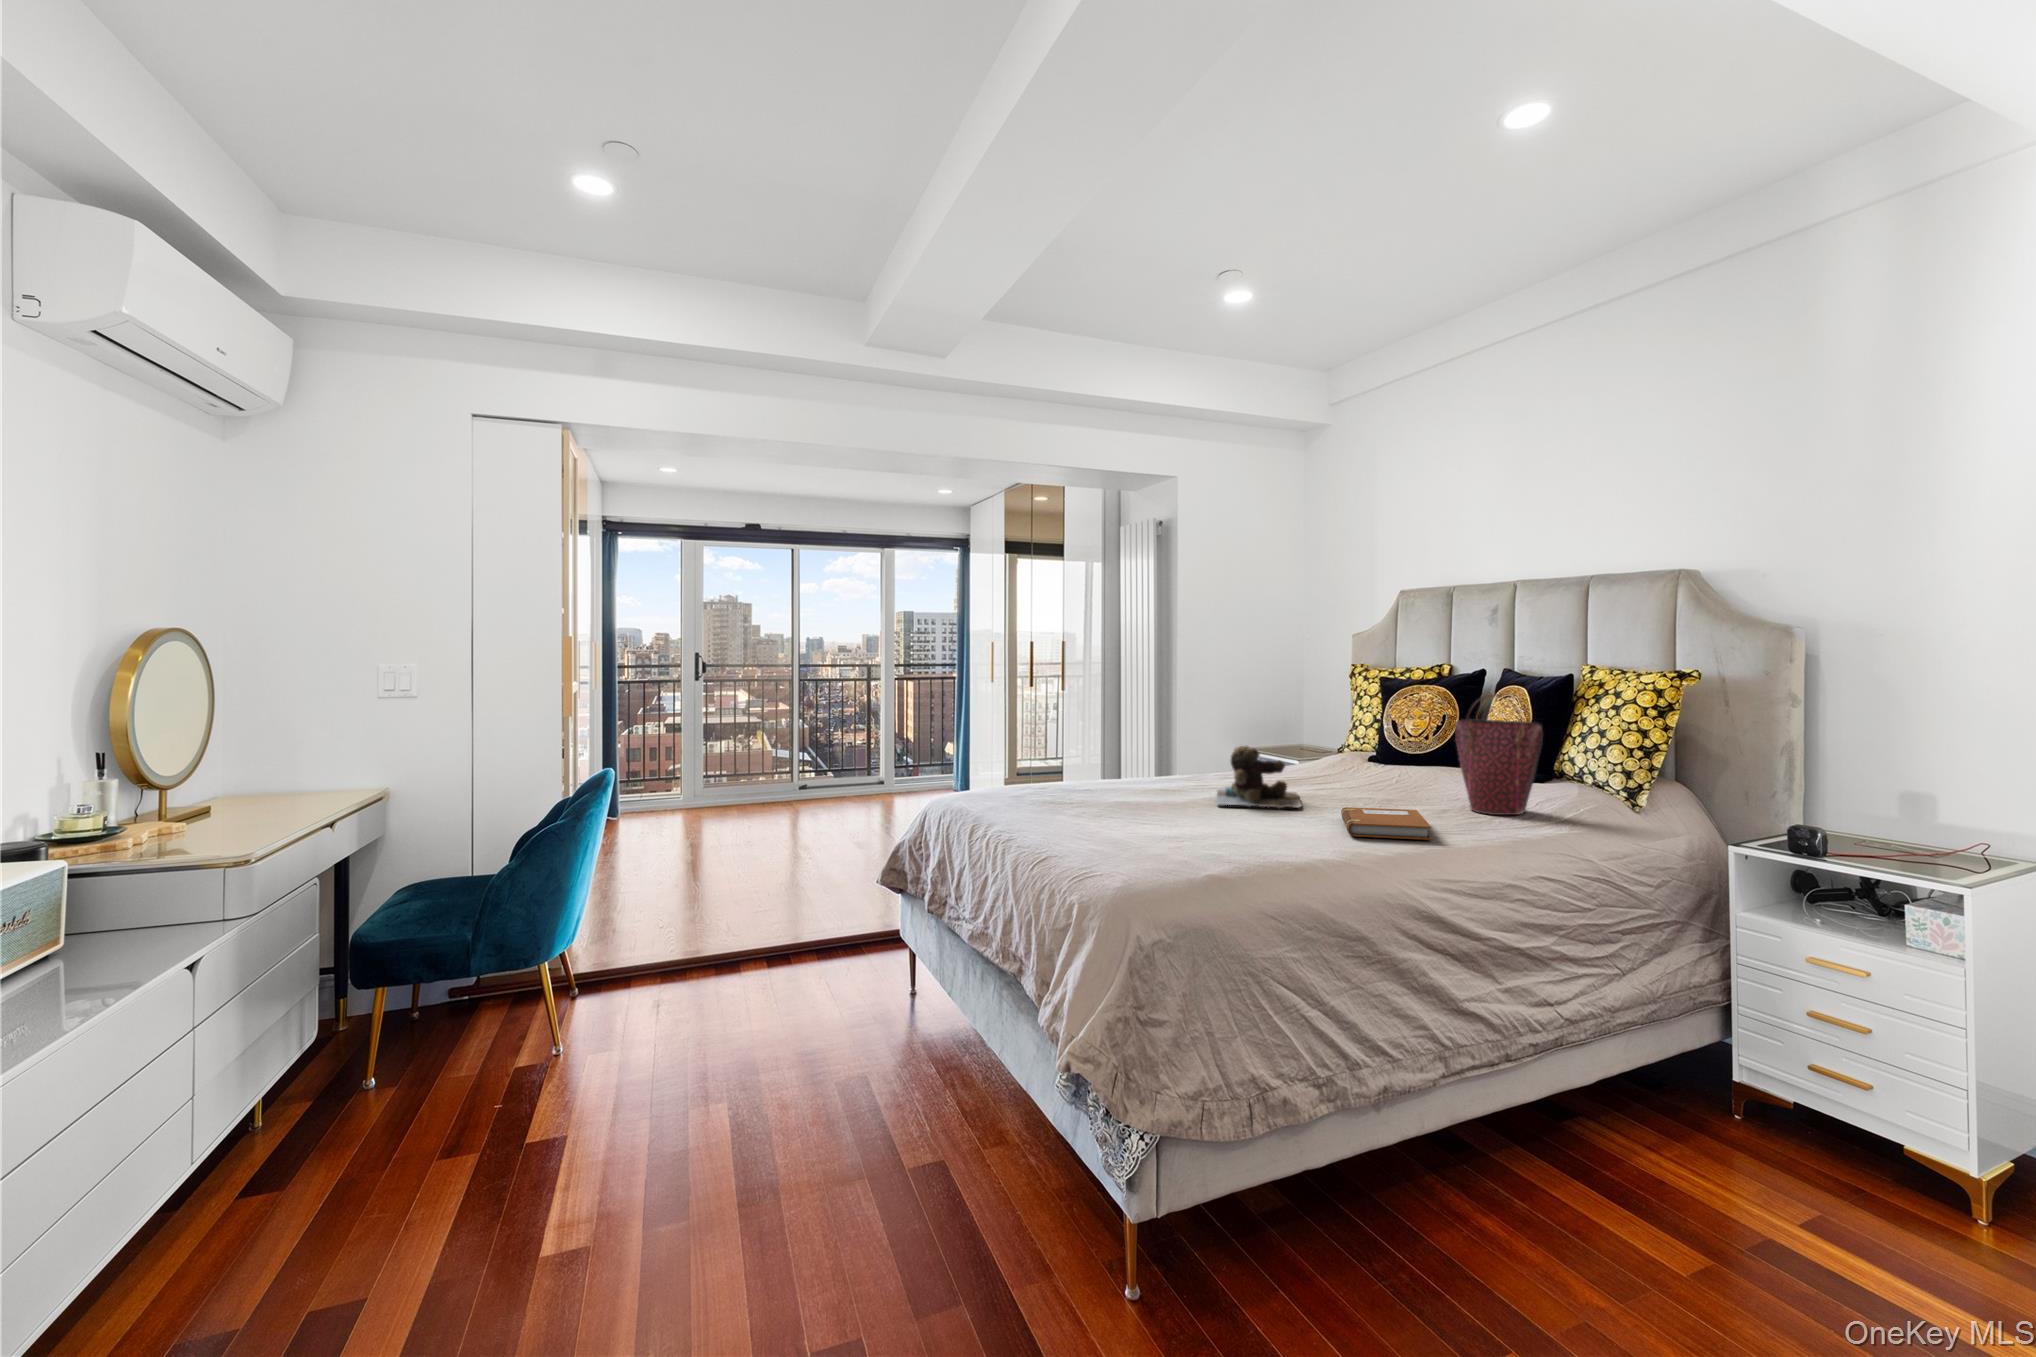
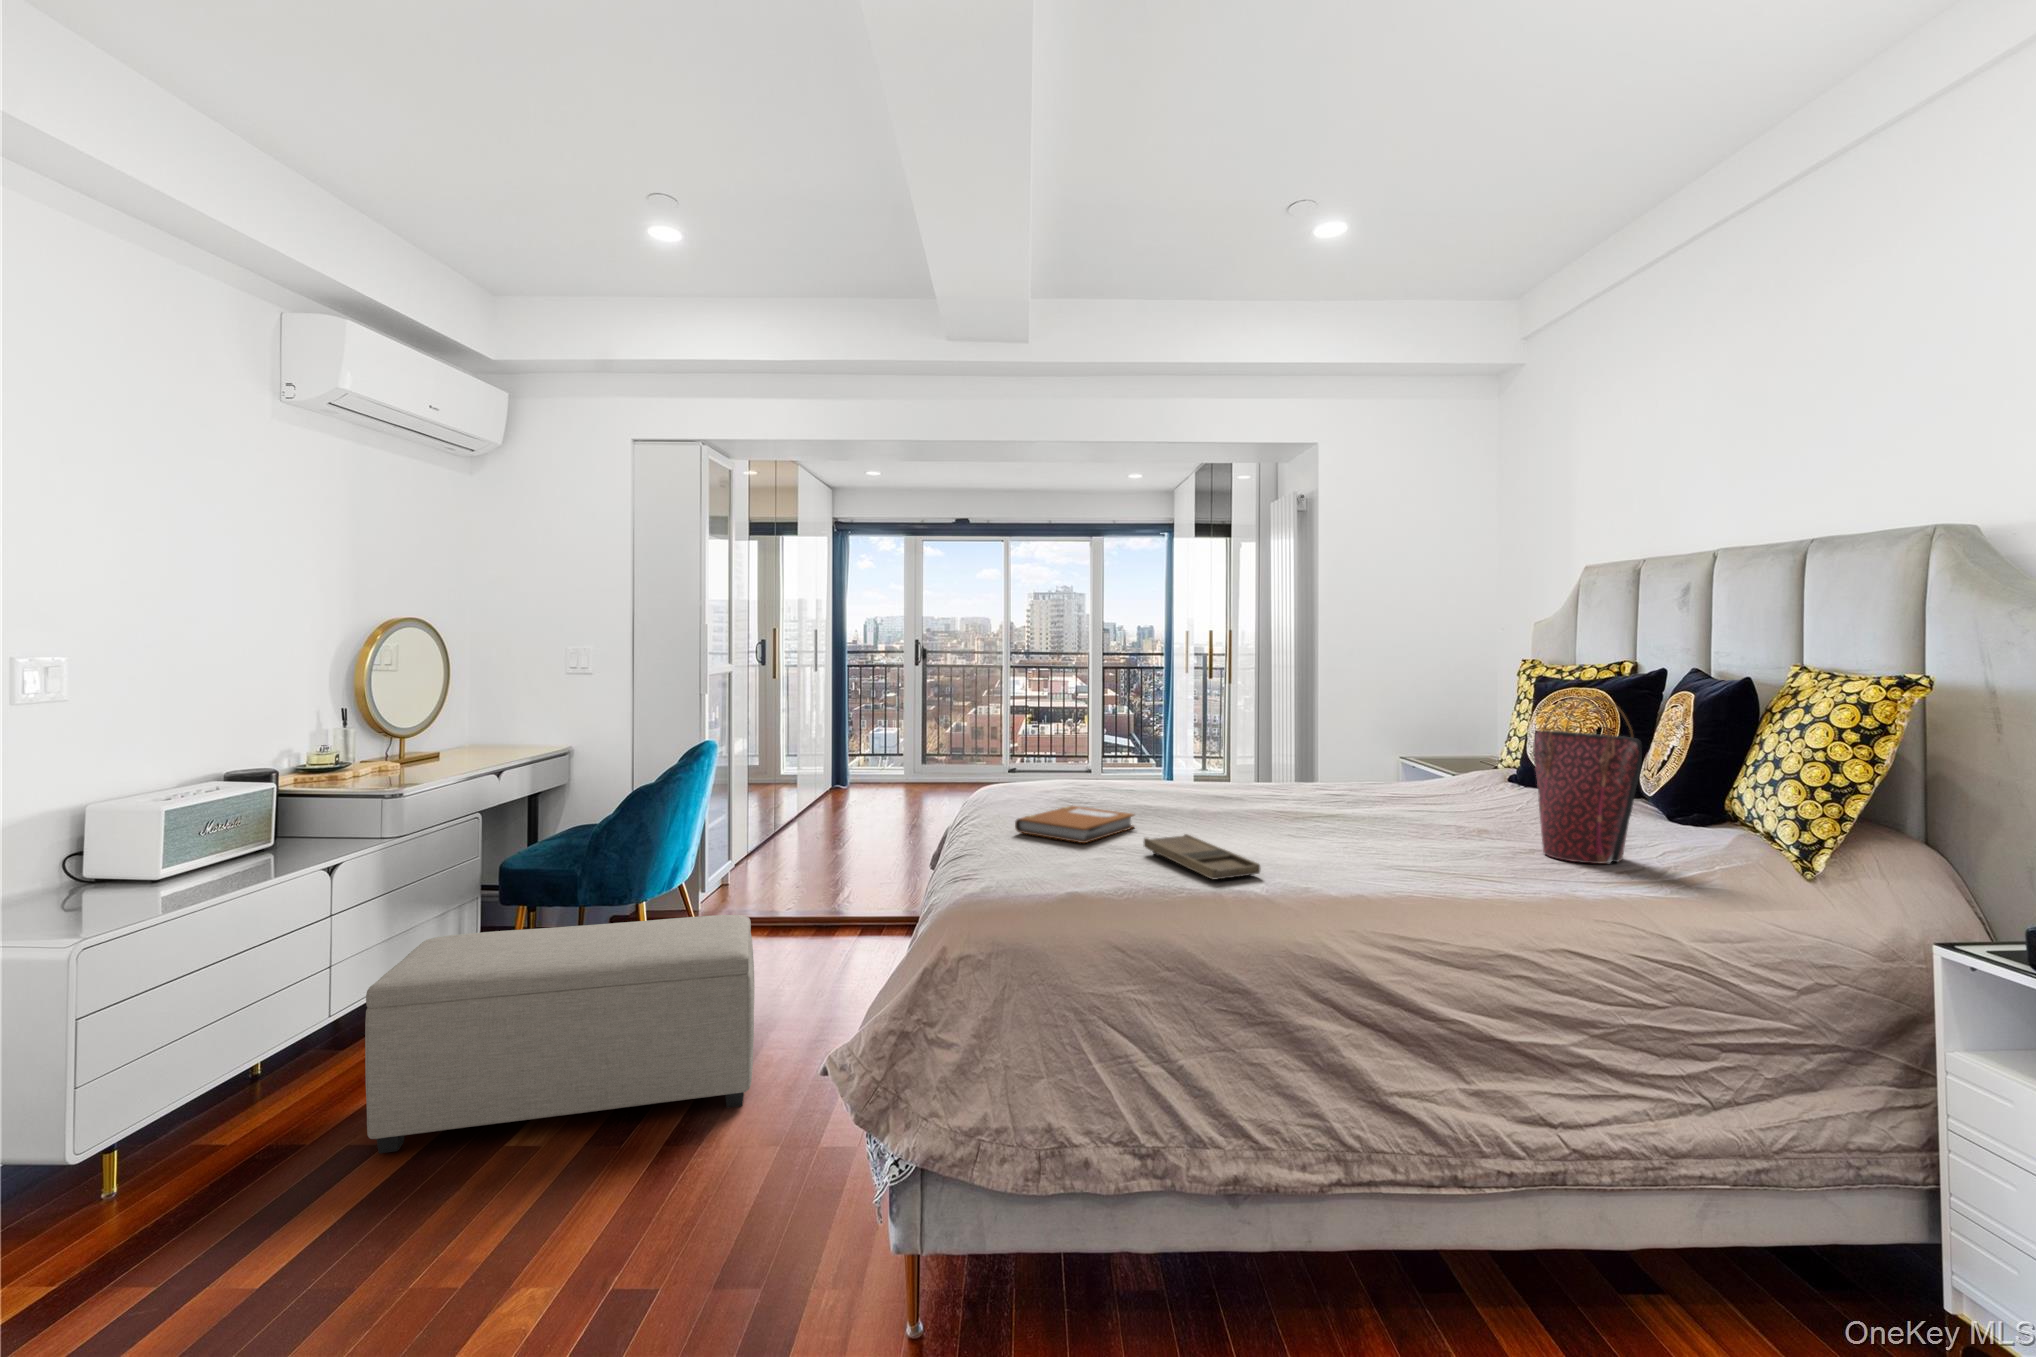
teddy bear: present [1216,746,1301,808] -> none [1216,749,1340,828]
notebook: present [1341,807,1431,840] -> present [1015,806,1134,843]
tray: none [1217,821,1332,856] -> present [1143,834,1260,879]
ottoman: none [408,948,820,1276] -> present [365,915,755,1153]

